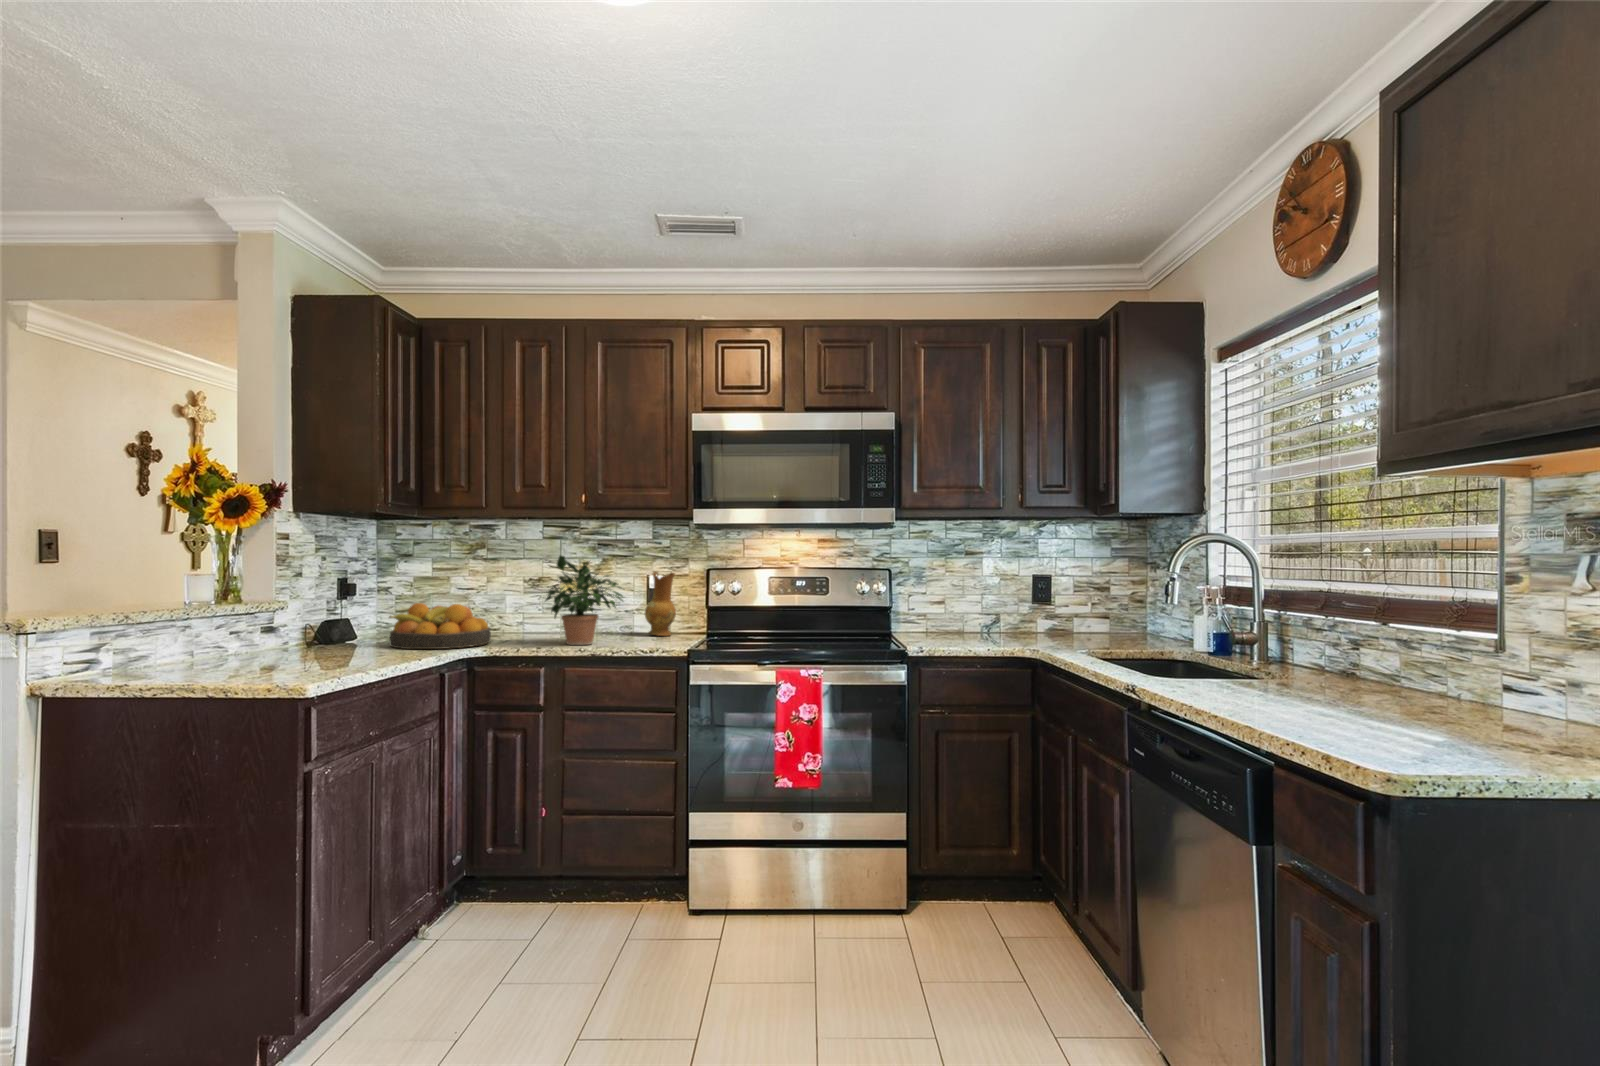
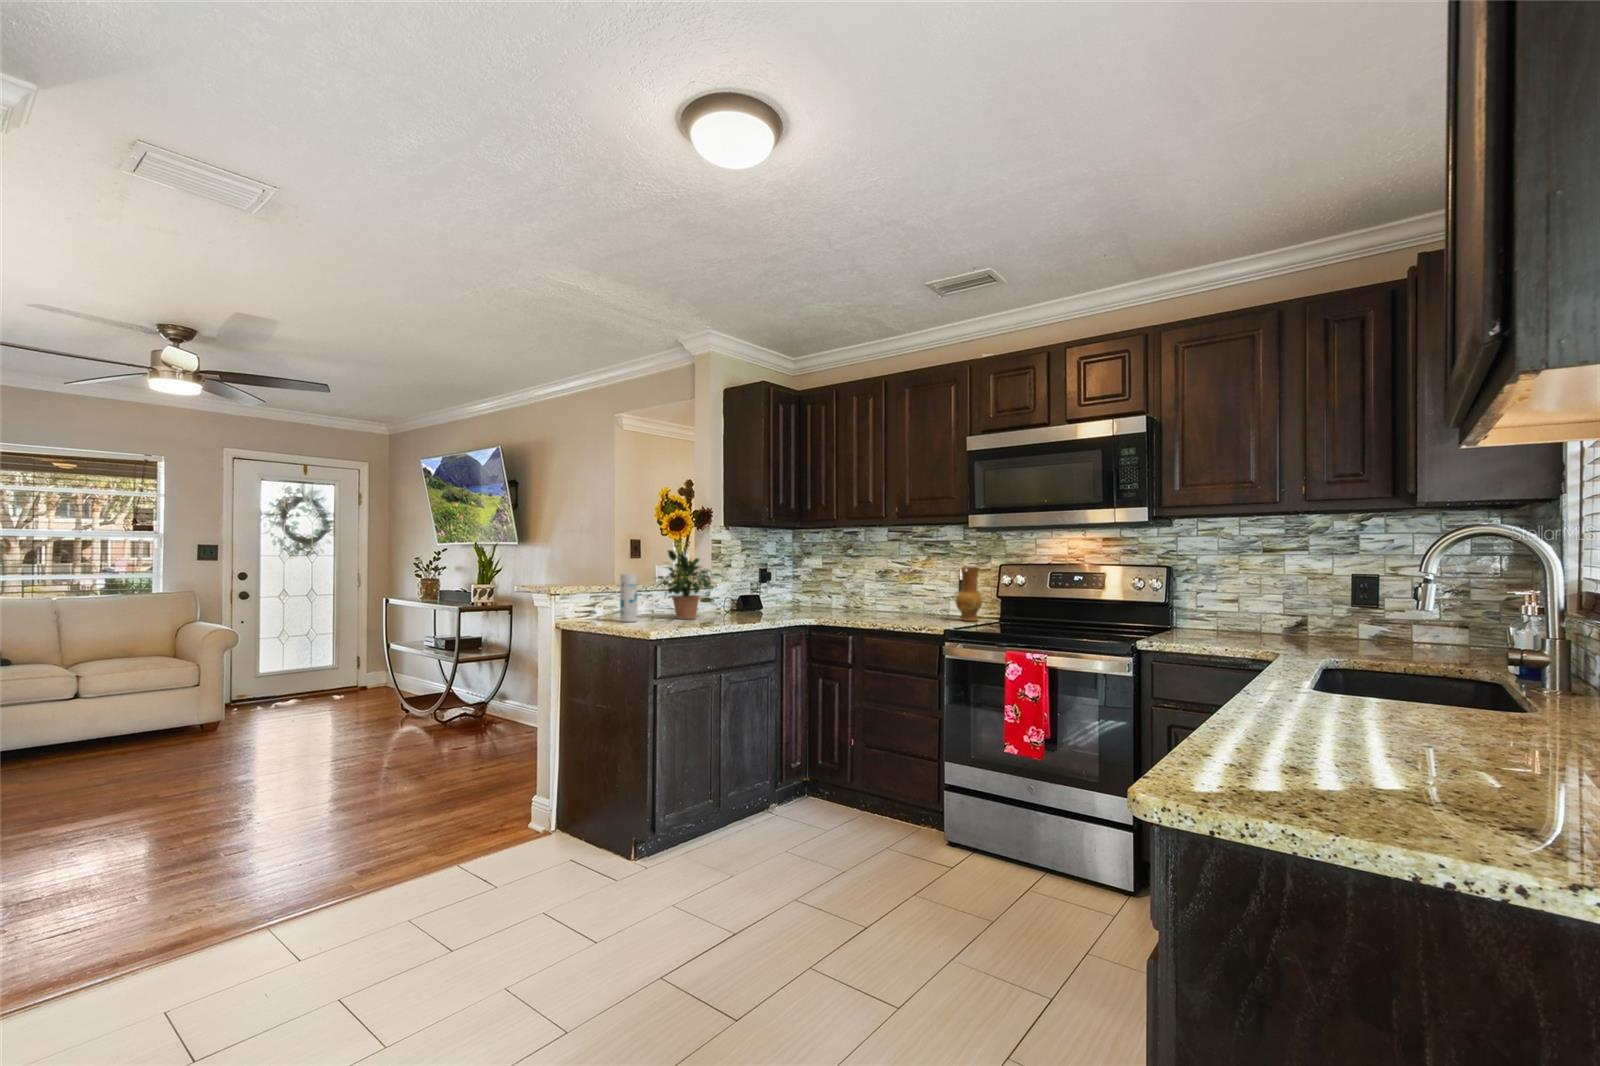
potted plant: present [545,556,623,645] -> present [655,550,722,619]
canister: none [143,592,184,681] -> present [620,573,637,622]
fruit bowl: present [389,603,491,649] -> none [767,586,833,618]

